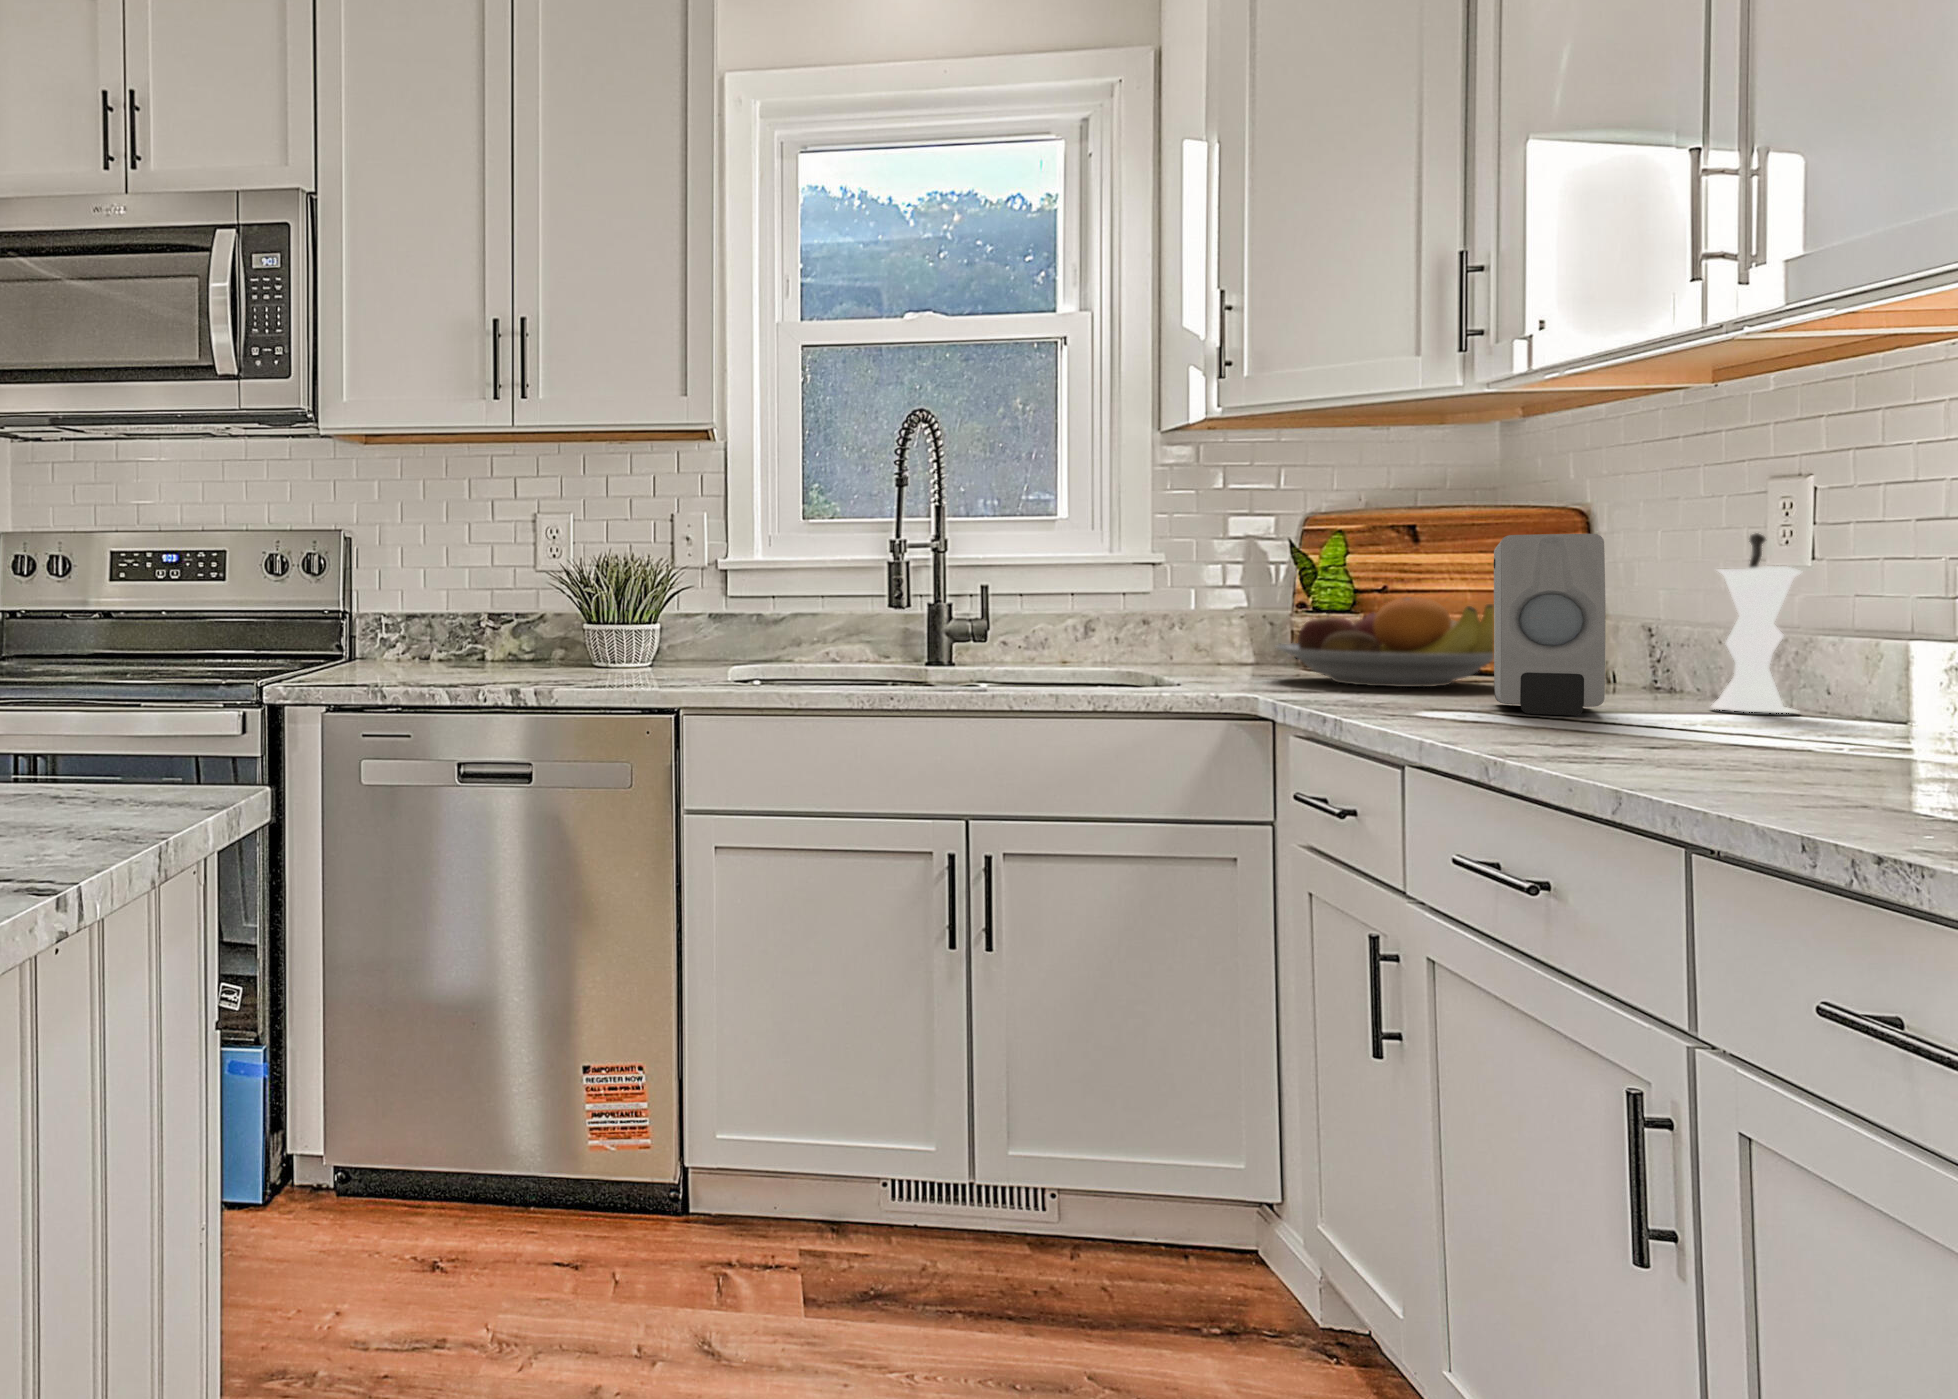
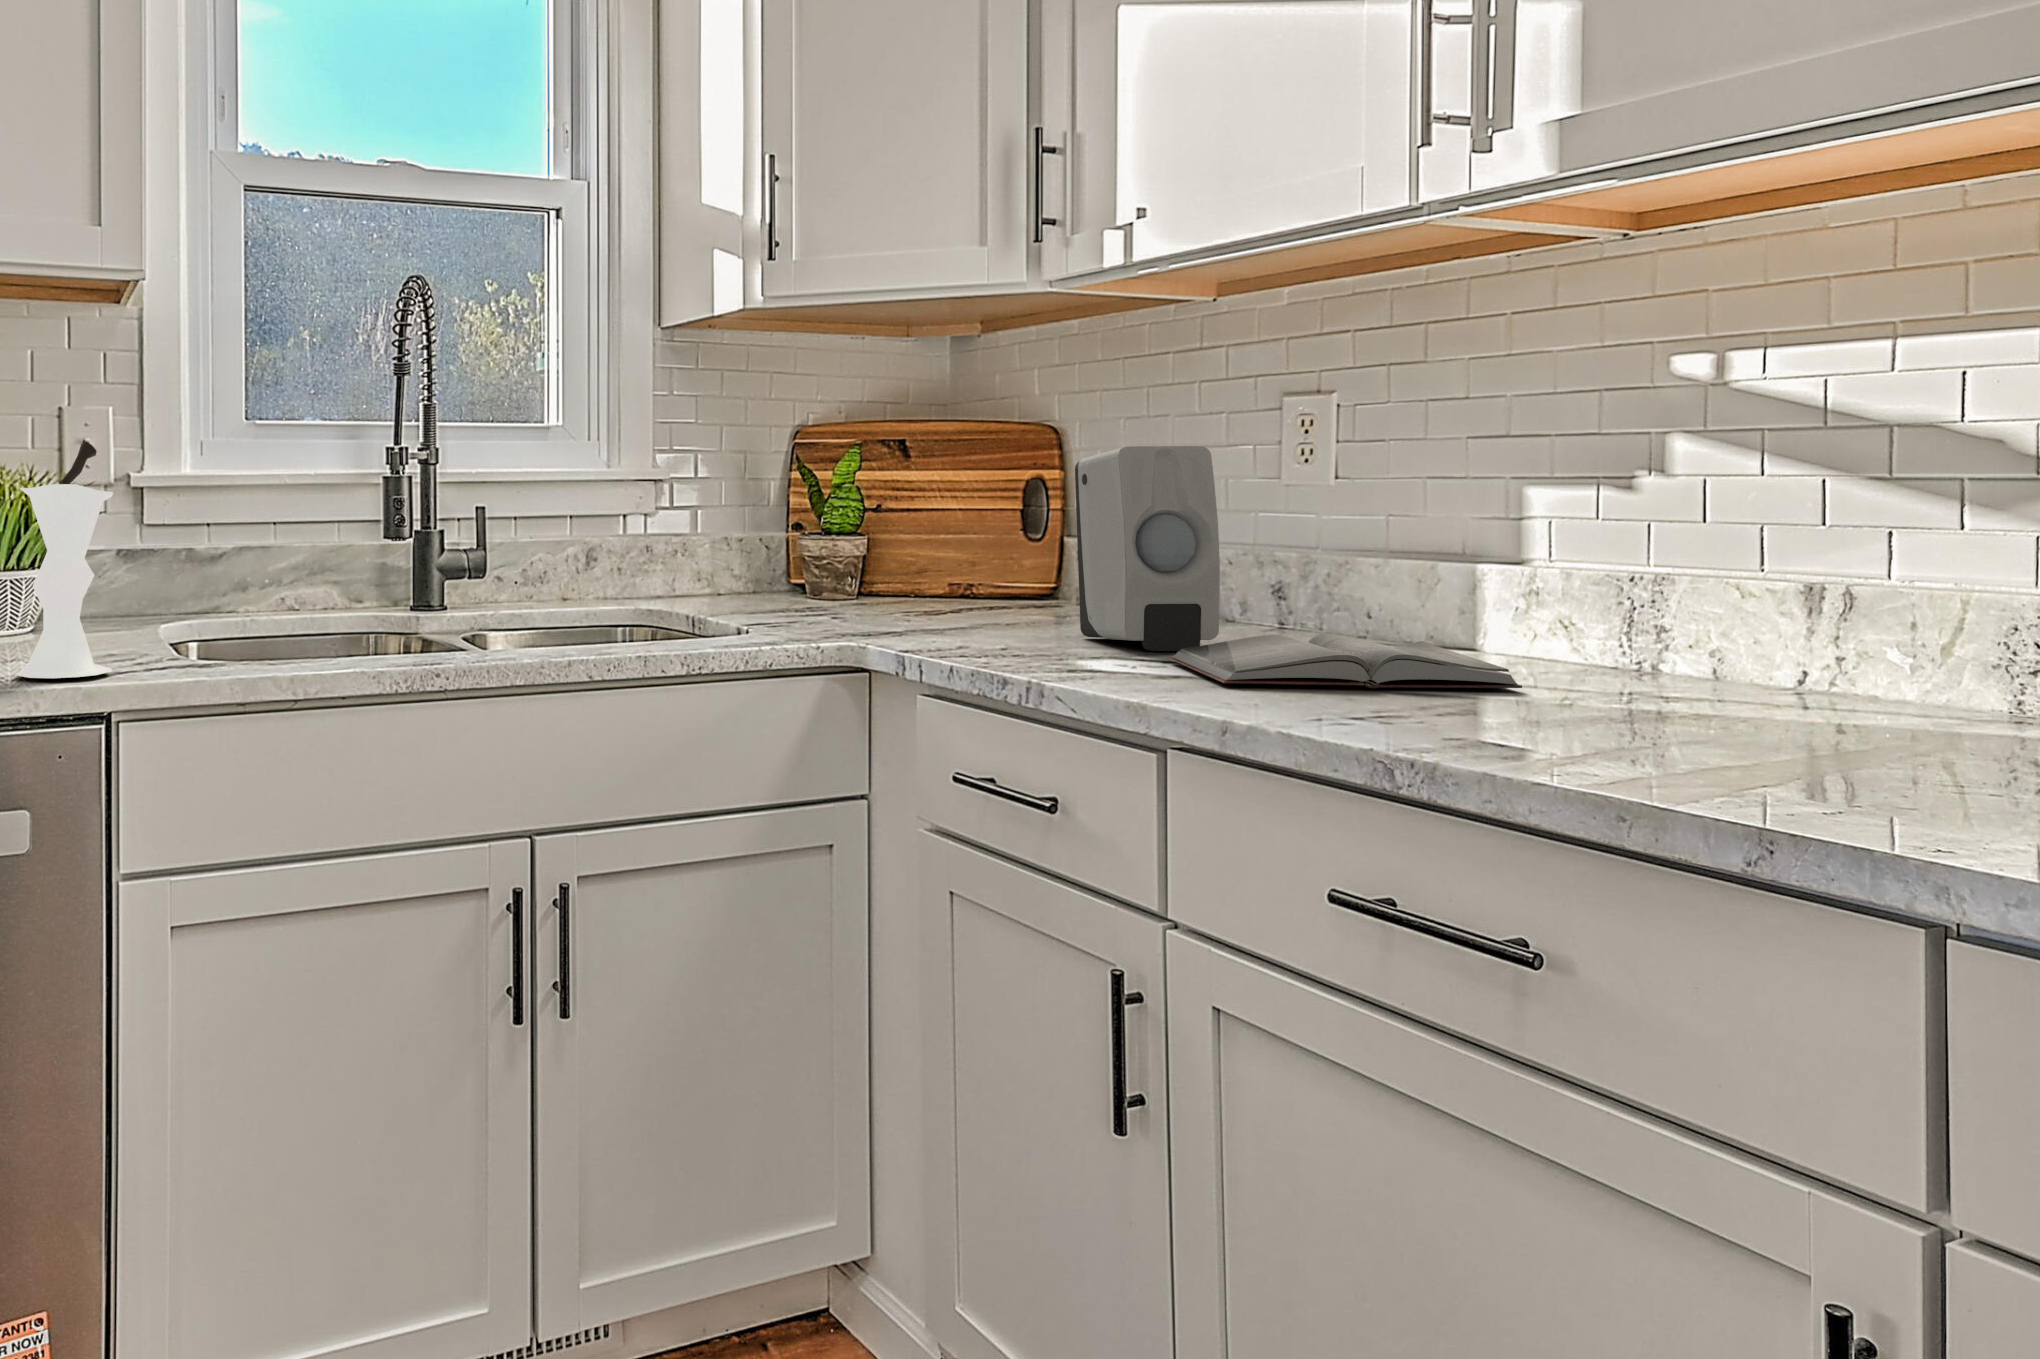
vase: present [1711,533,1801,713] -> present [18,442,113,678]
fruit bowl: present [1276,597,1494,687] -> none [806,518,1037,618]
hardback book: none [1499,700,1808,749] -> present [1169,634,1522,689]

